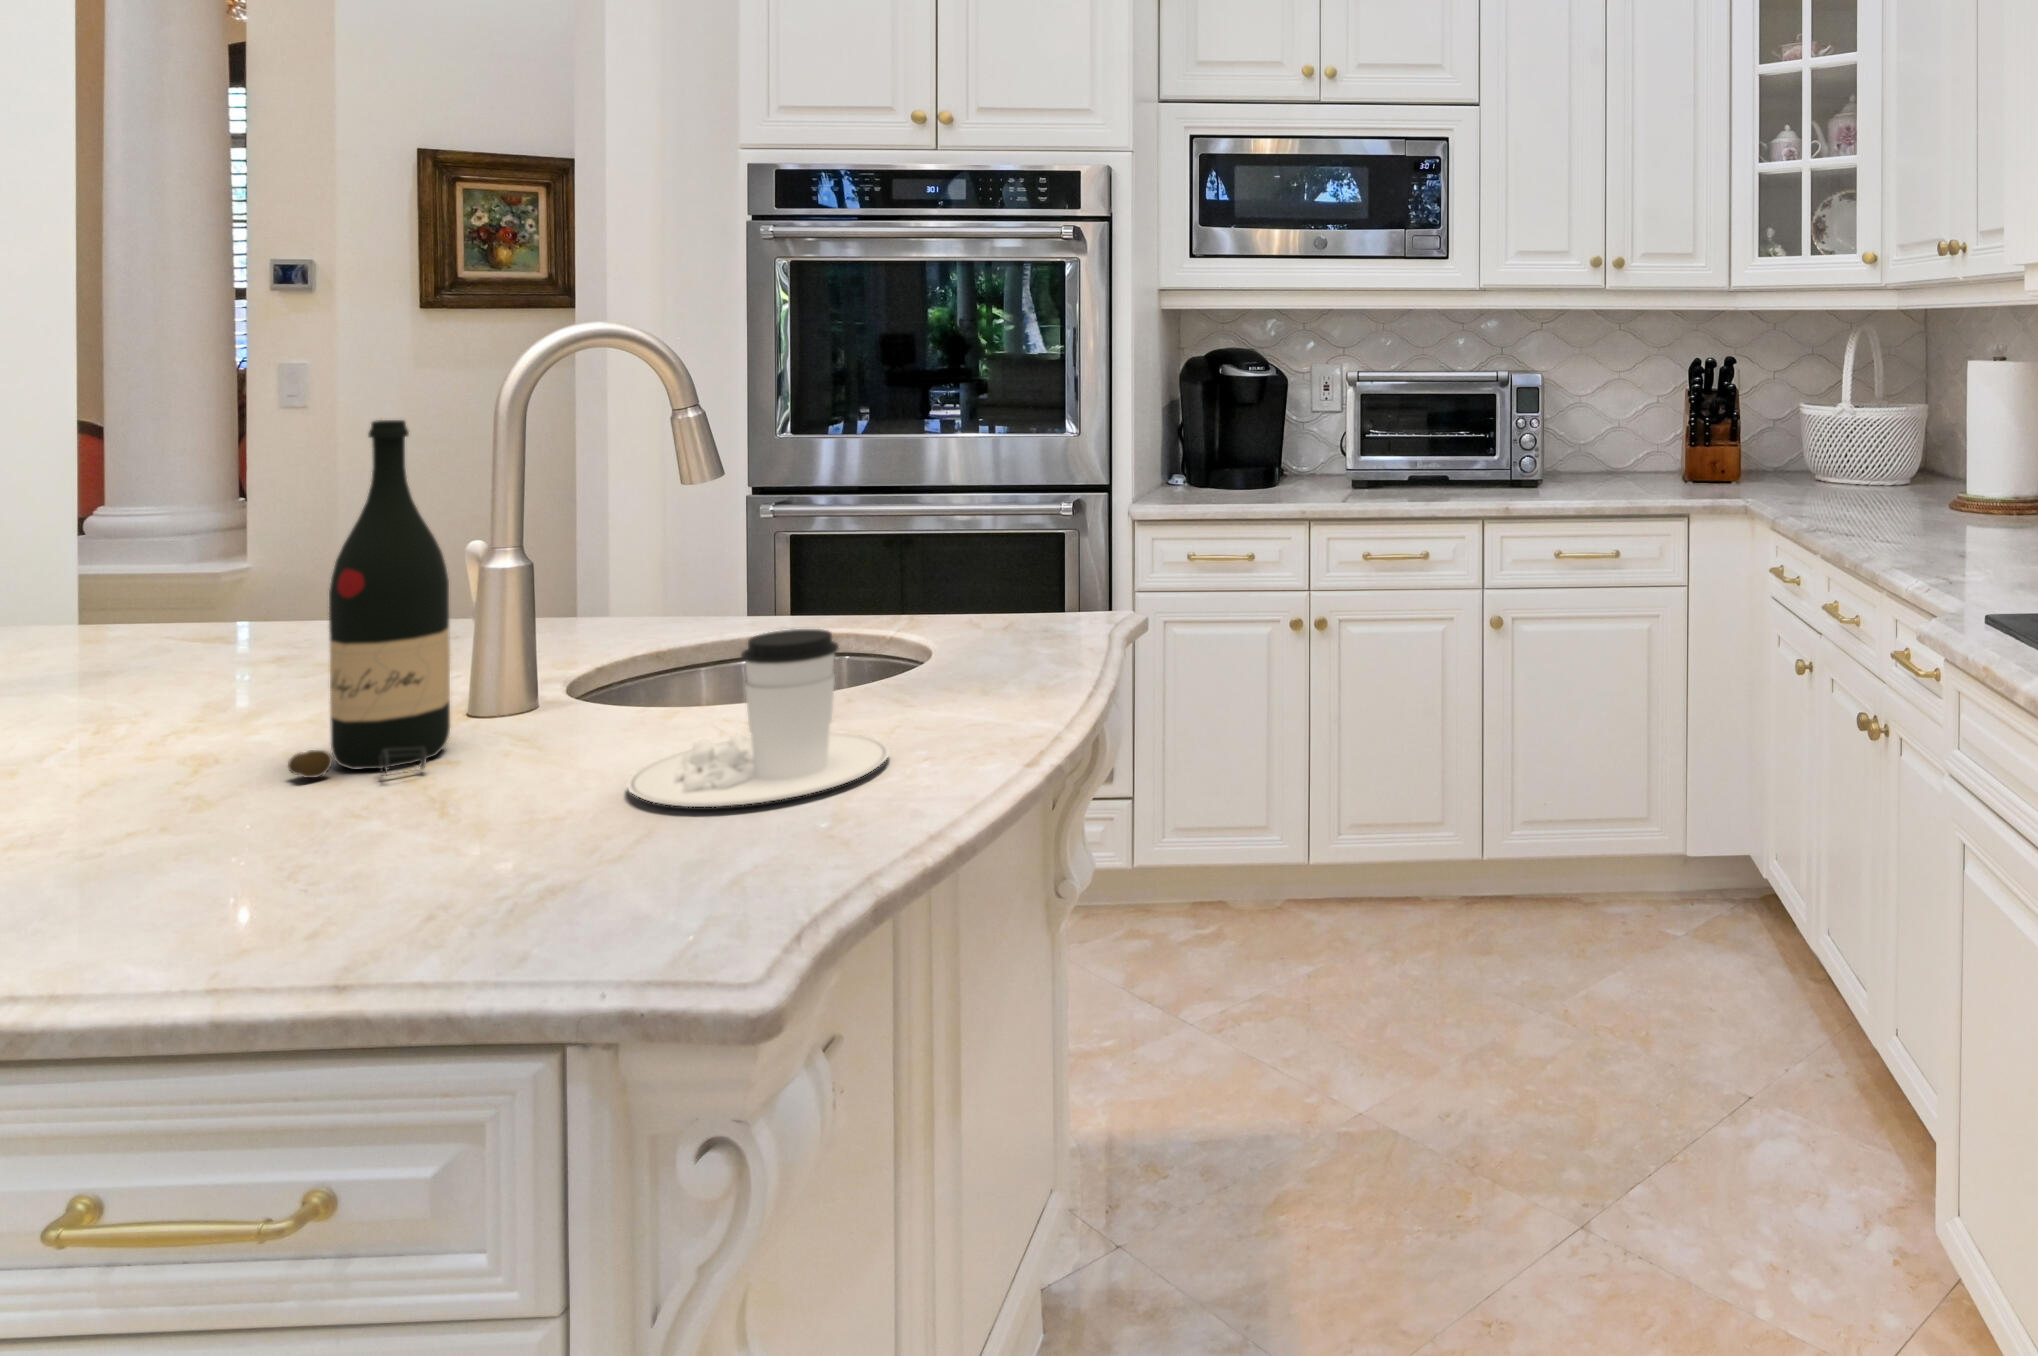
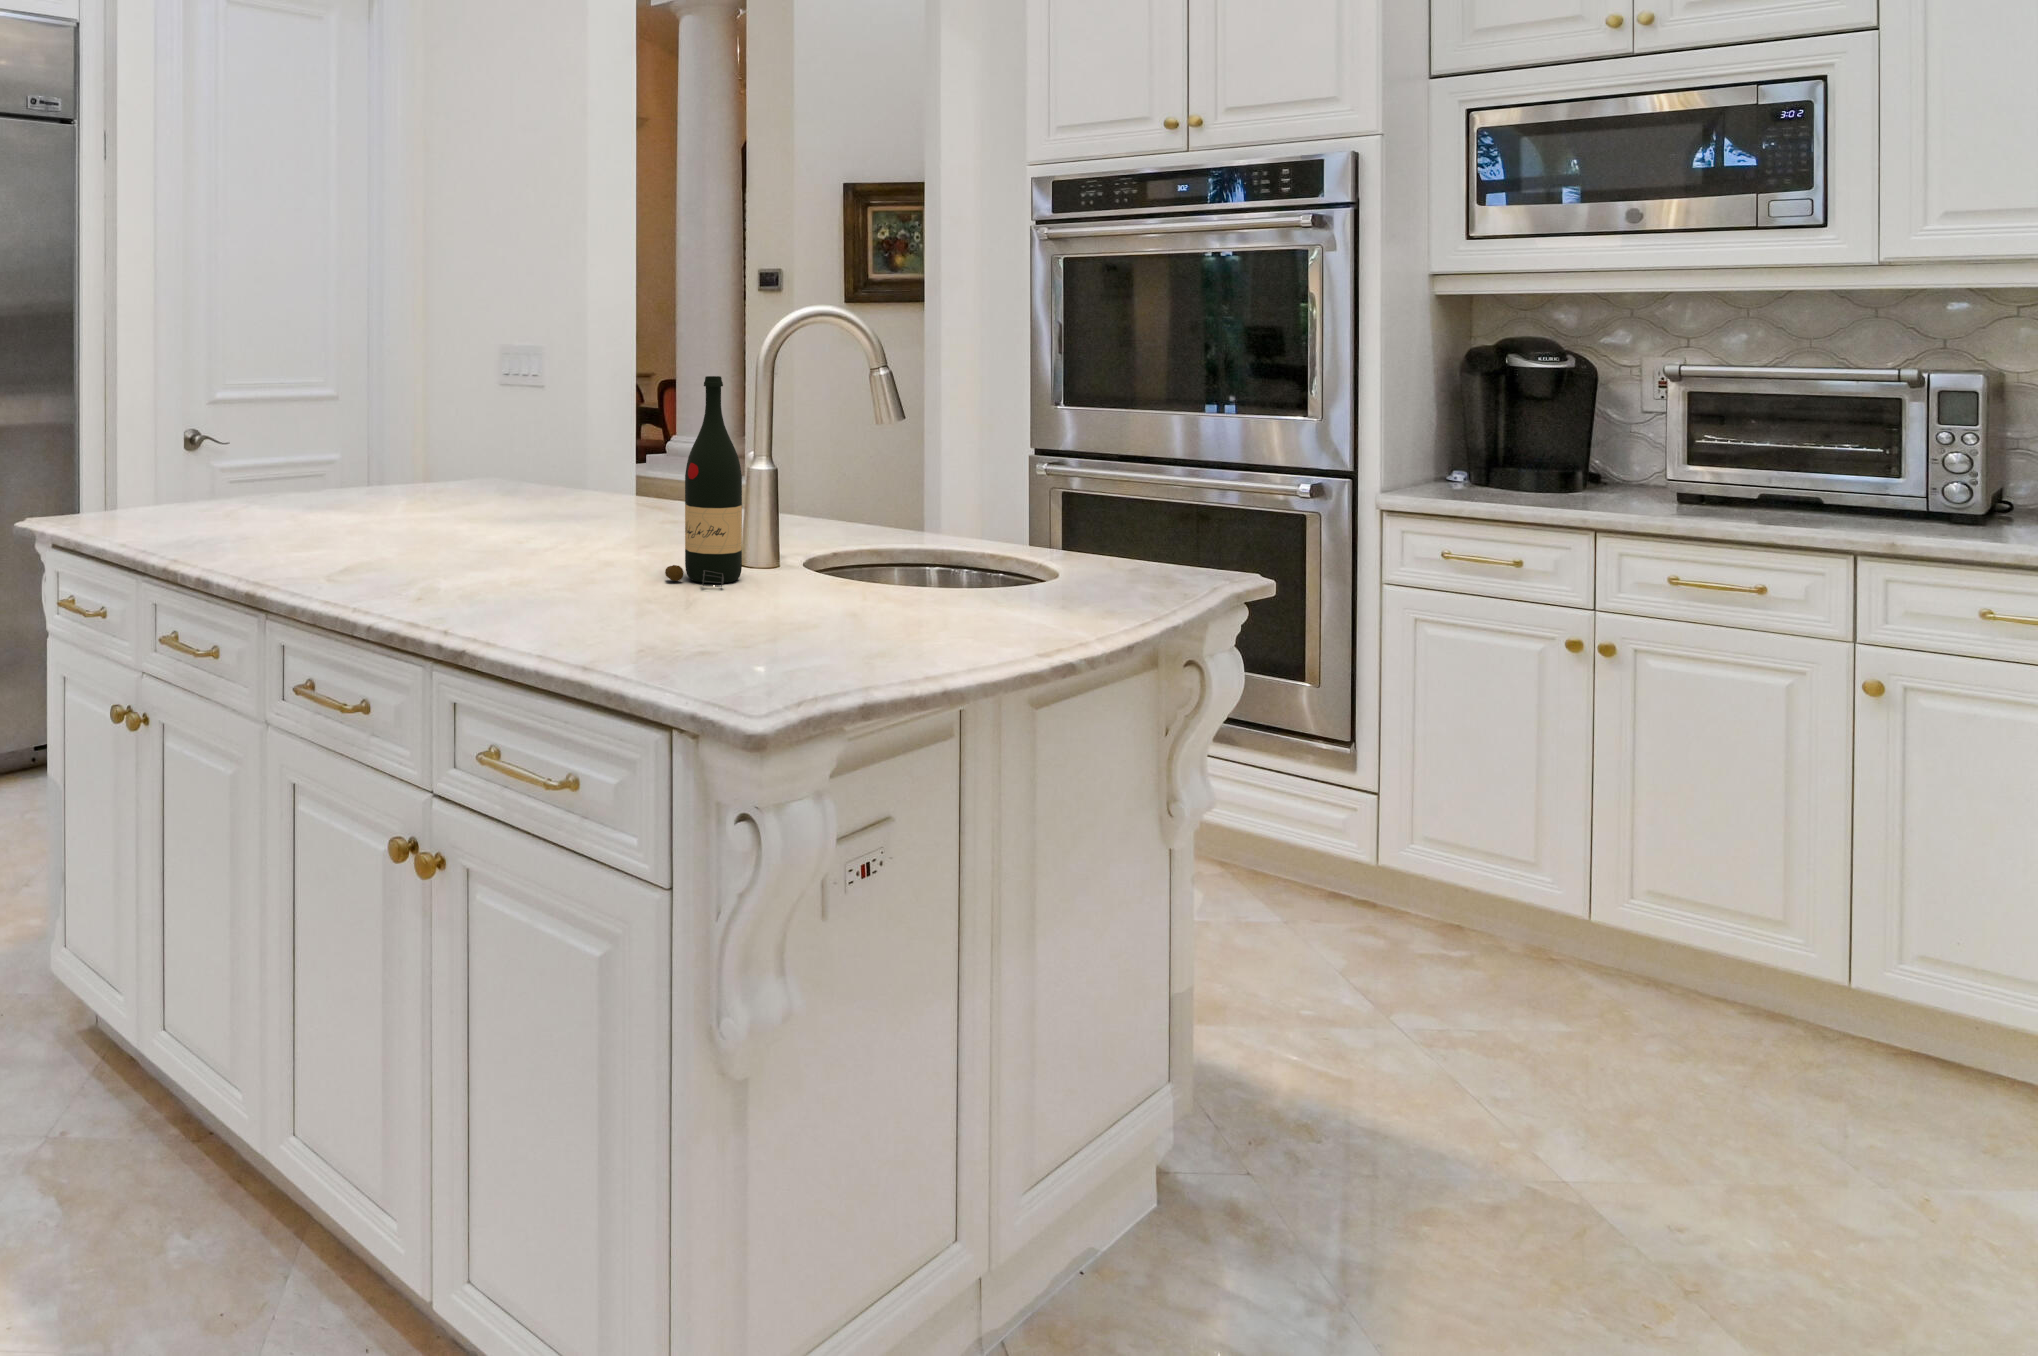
coffee cup: present [627,629,889,807] -> none [805,528,968,636]

